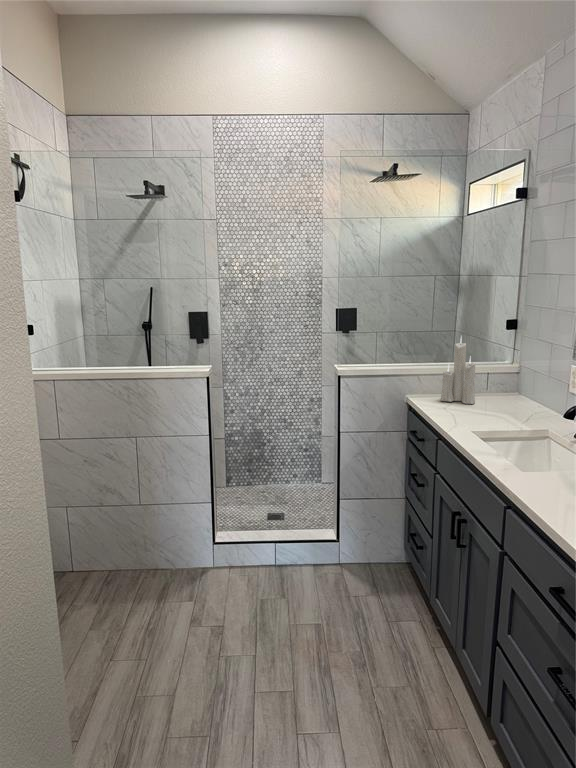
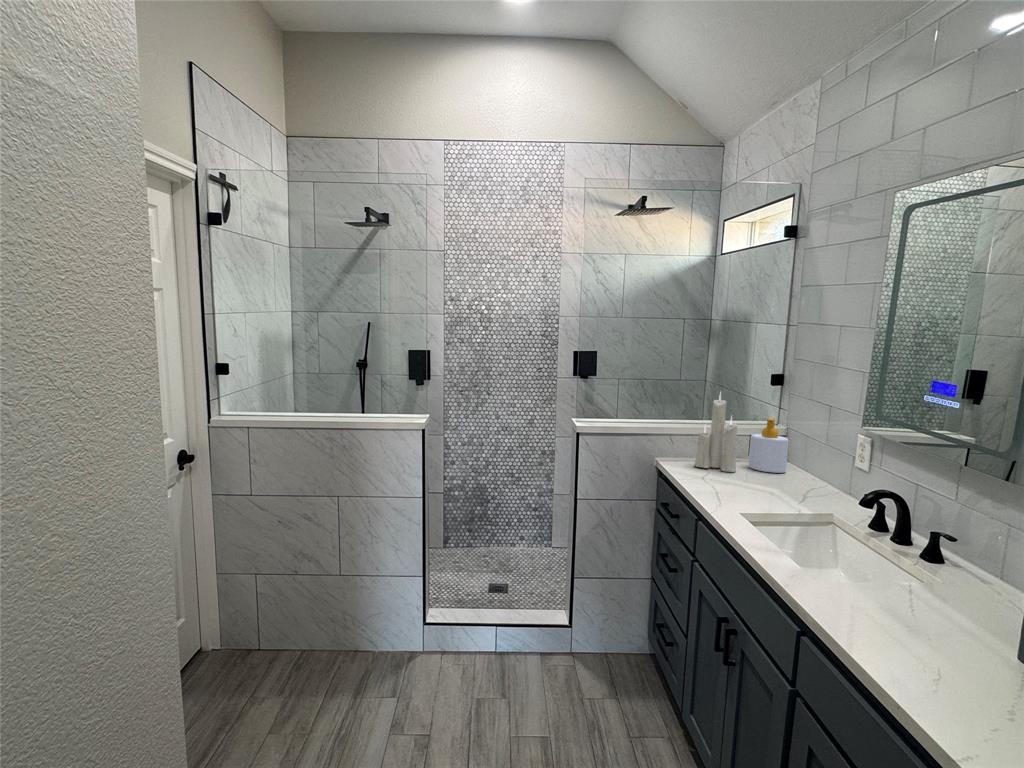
soap bottle: none [486,357,519,403] -> present [748,418,789,473]

